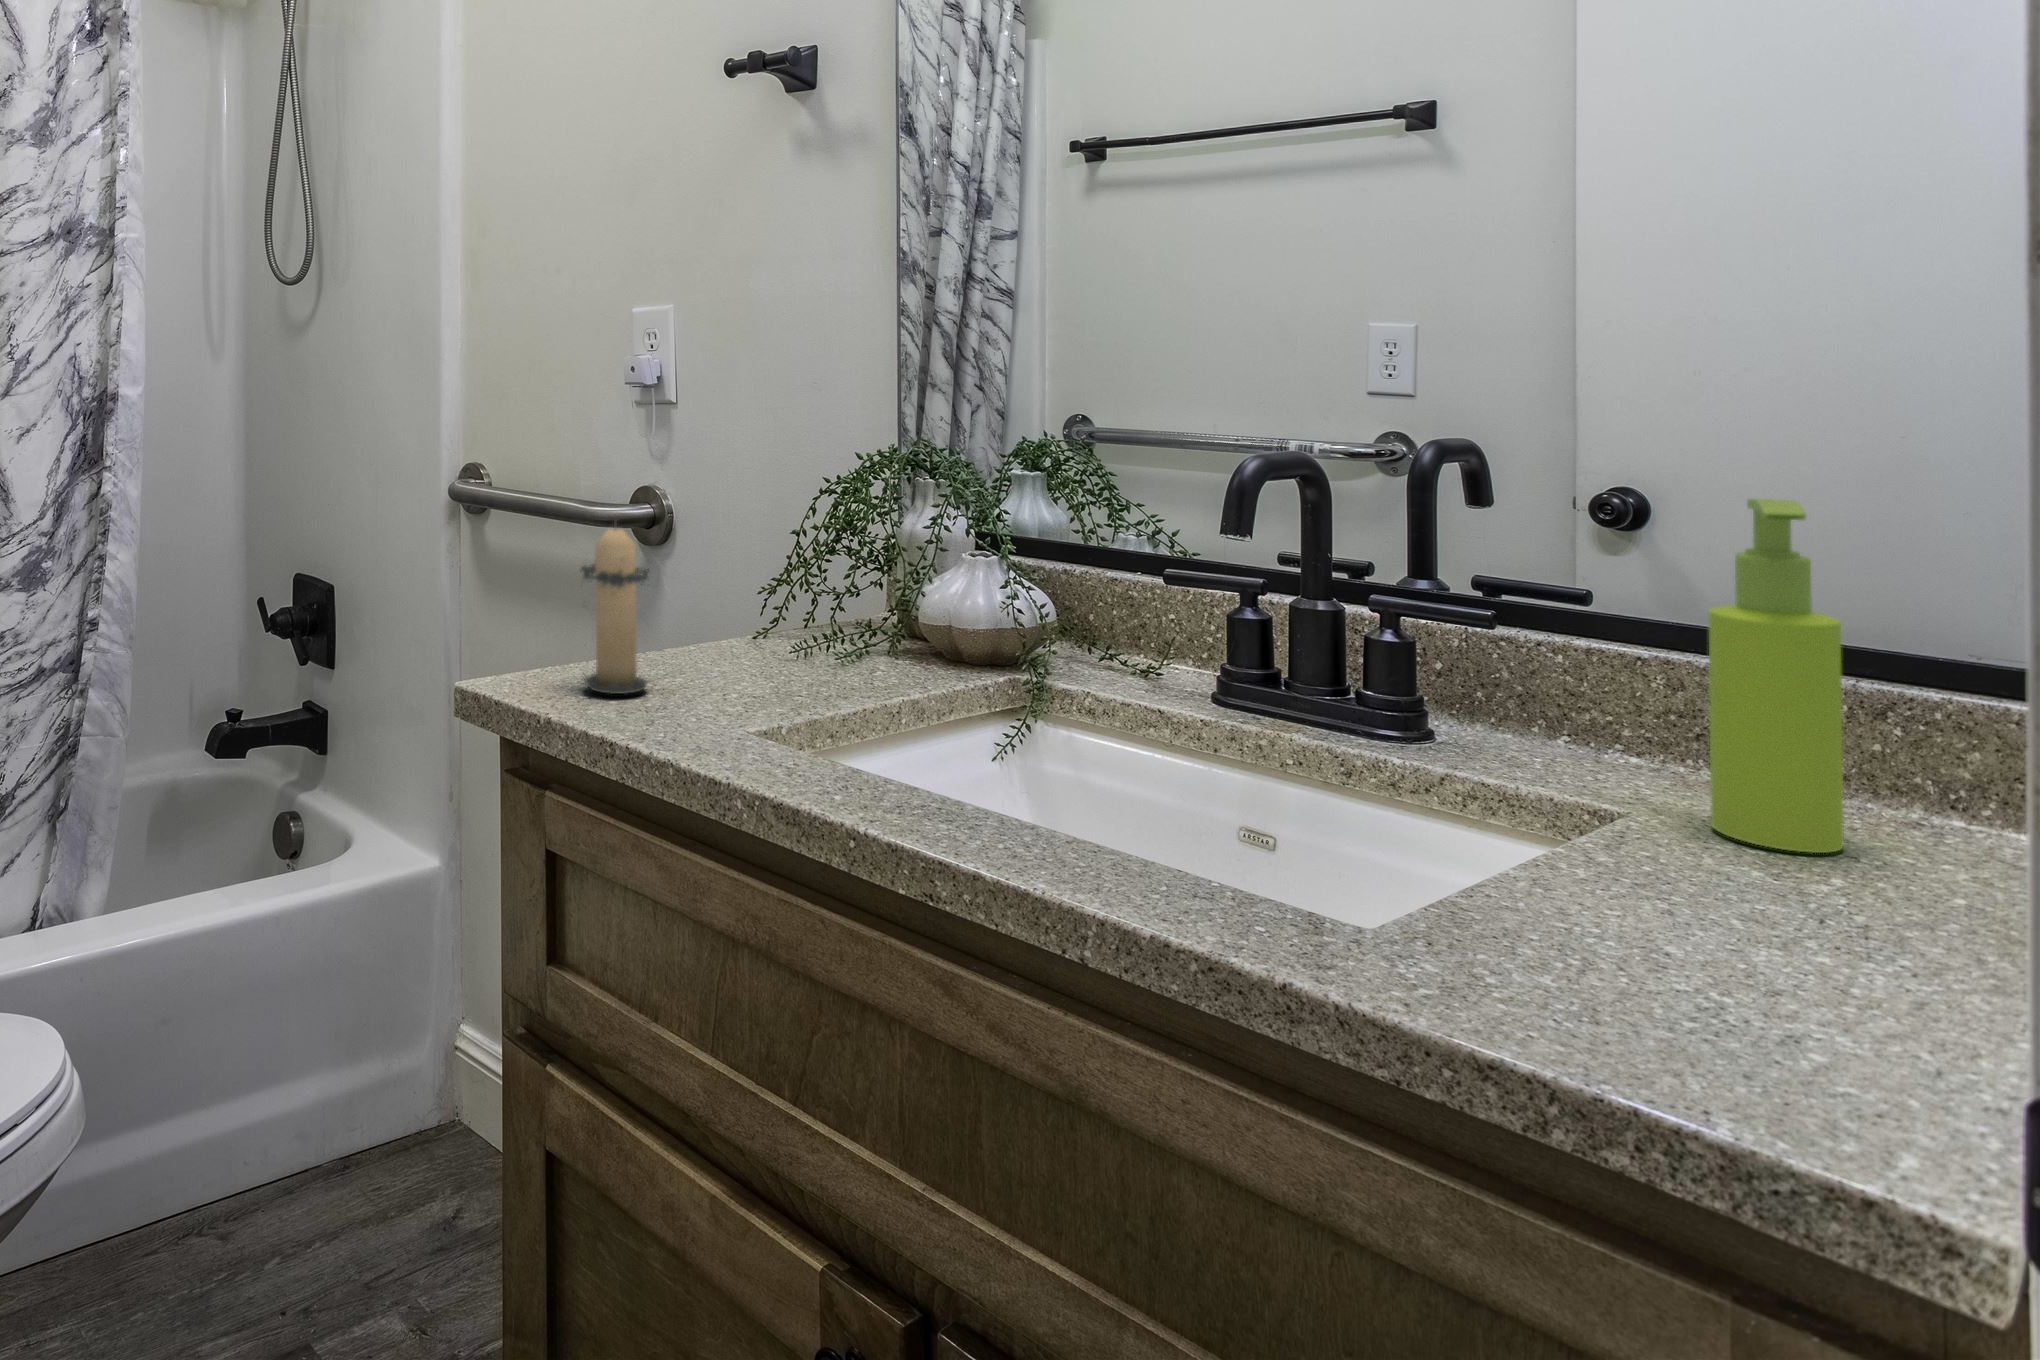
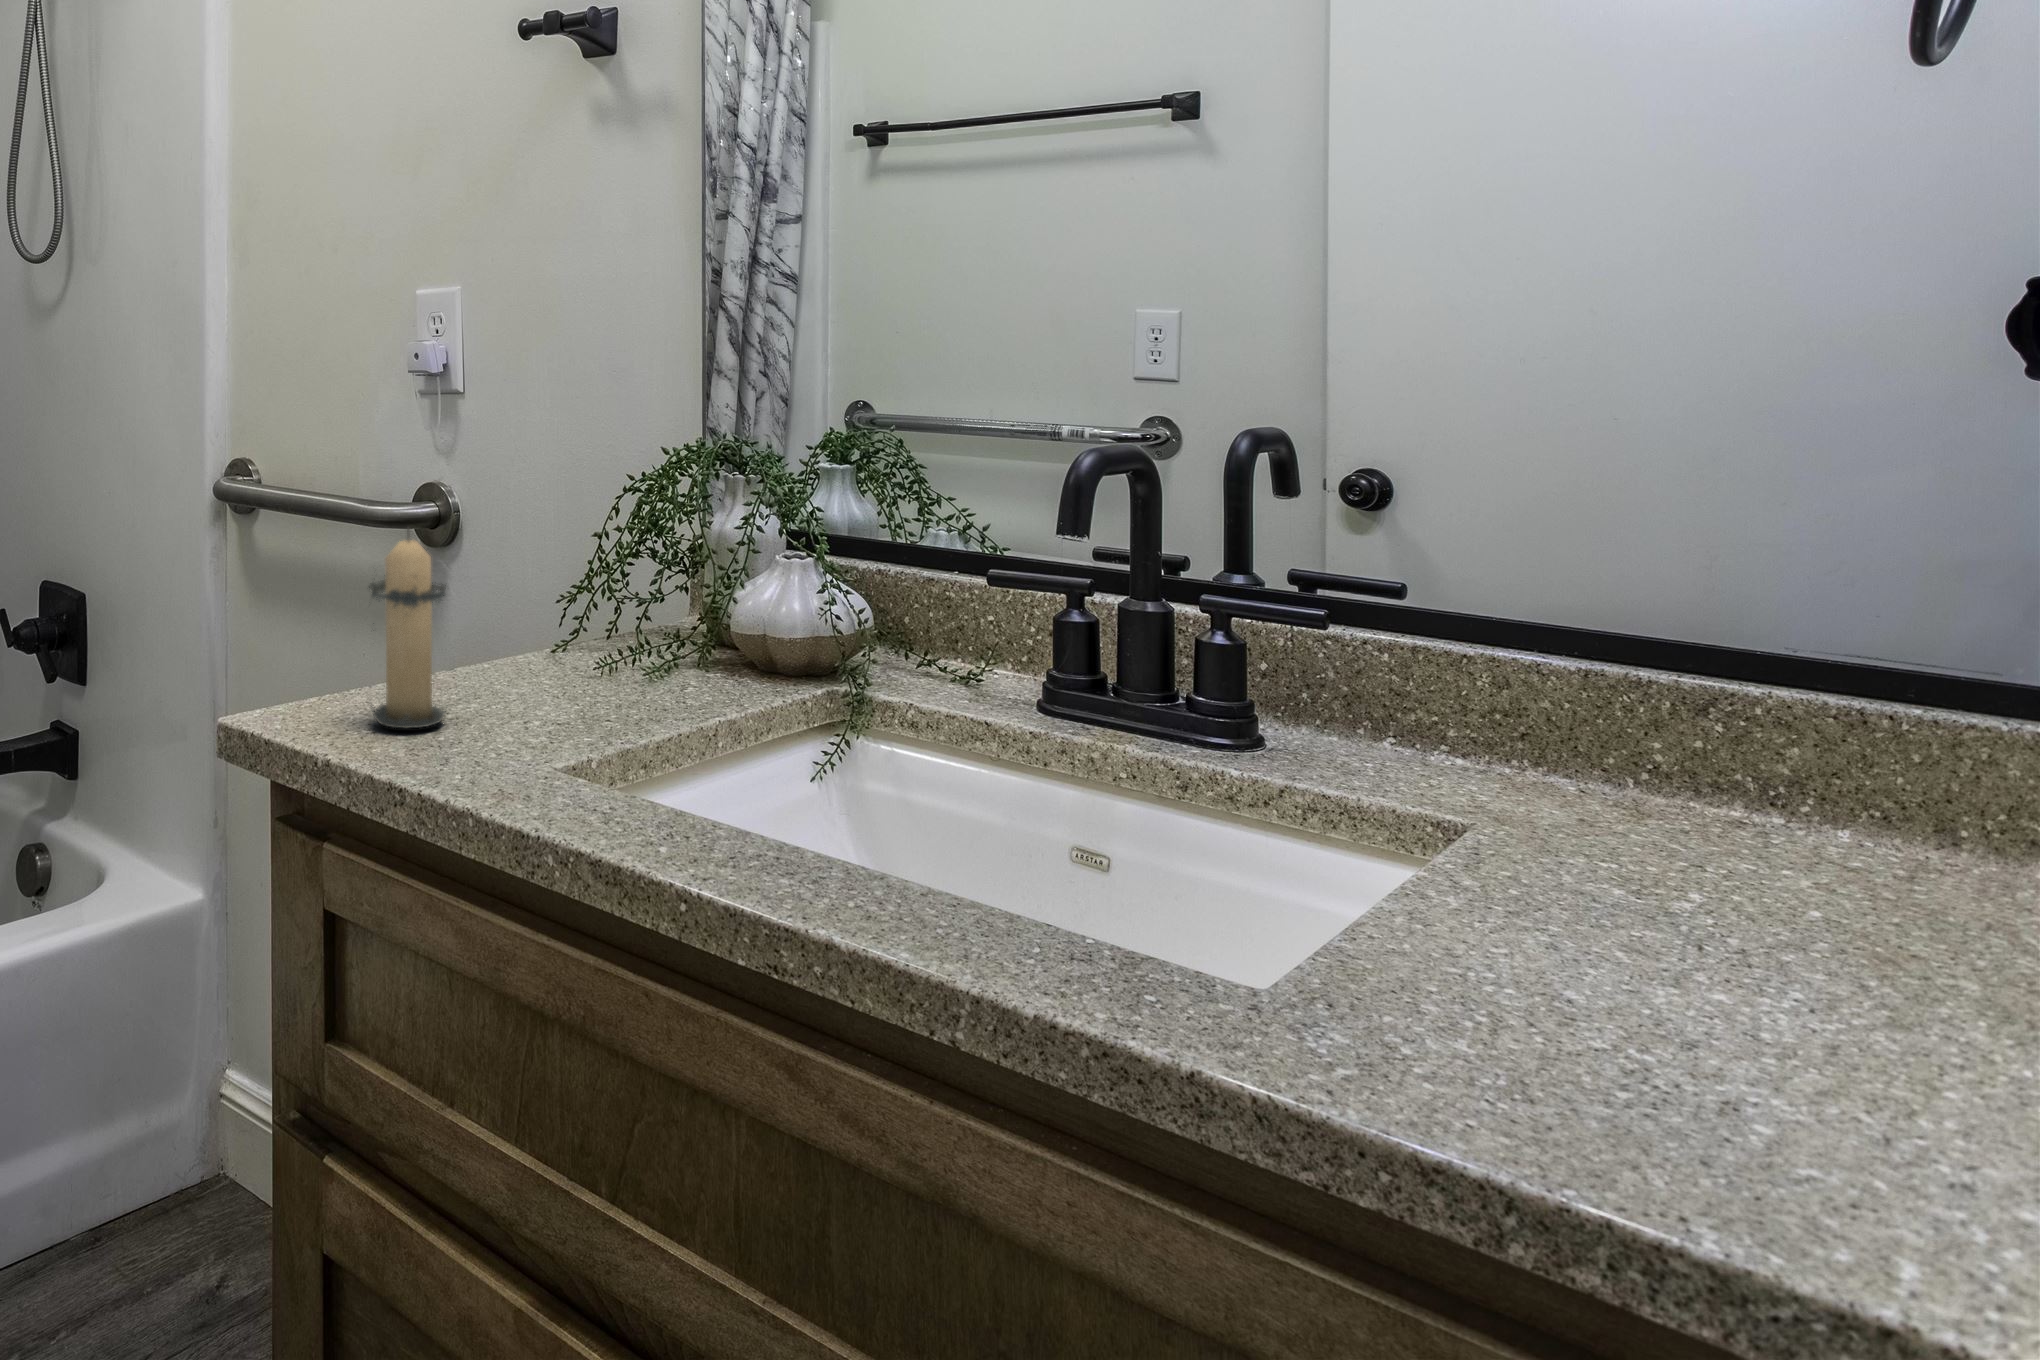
soap dispenser: present [1708,499,1844,853] -> none [1561,495,1692,866]

